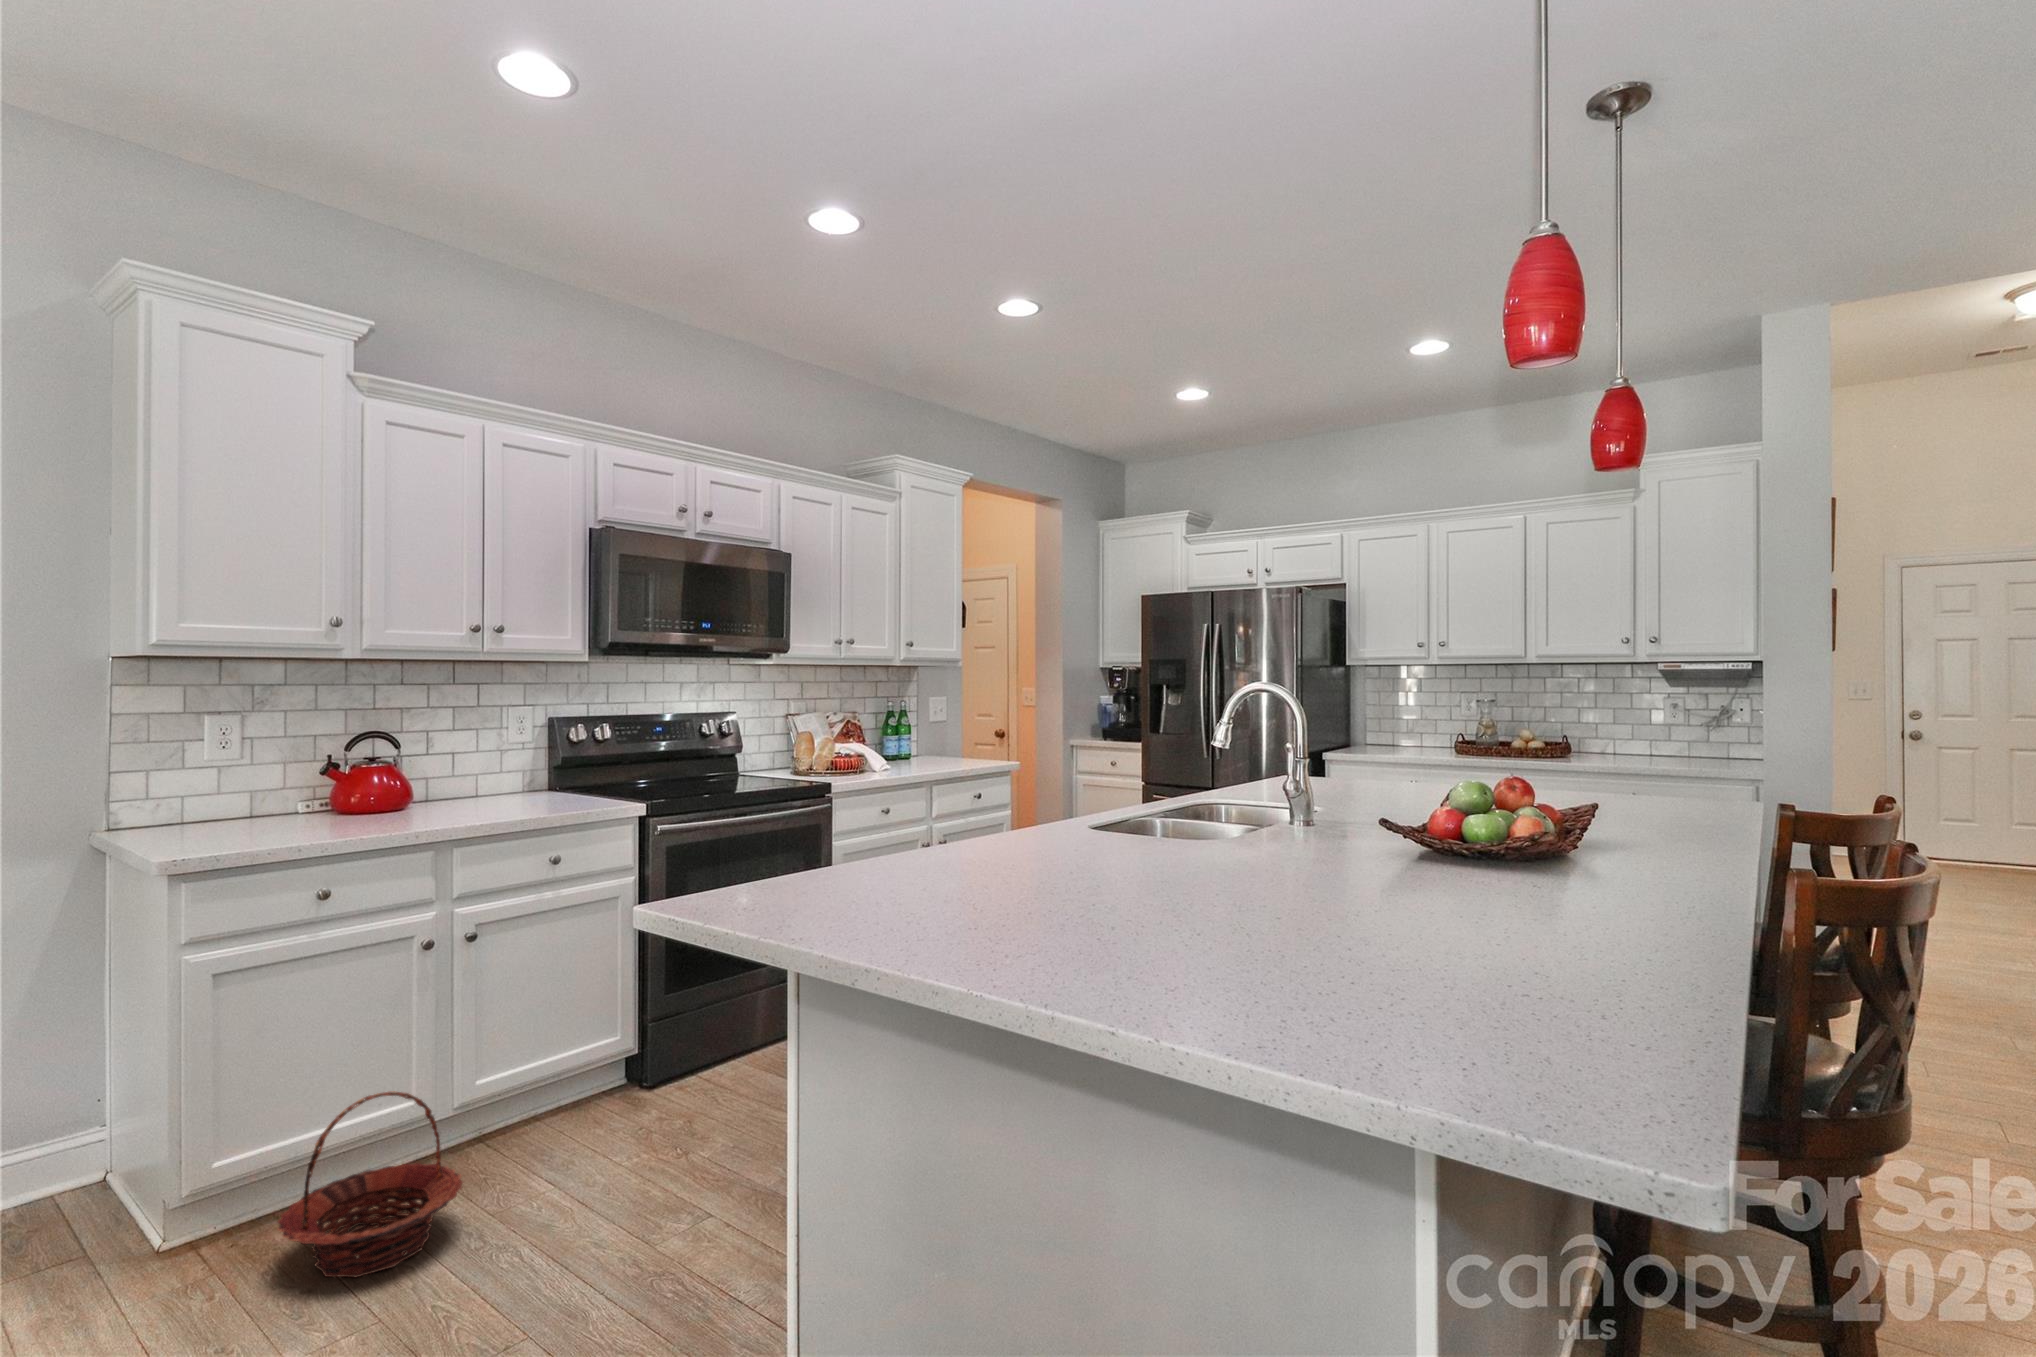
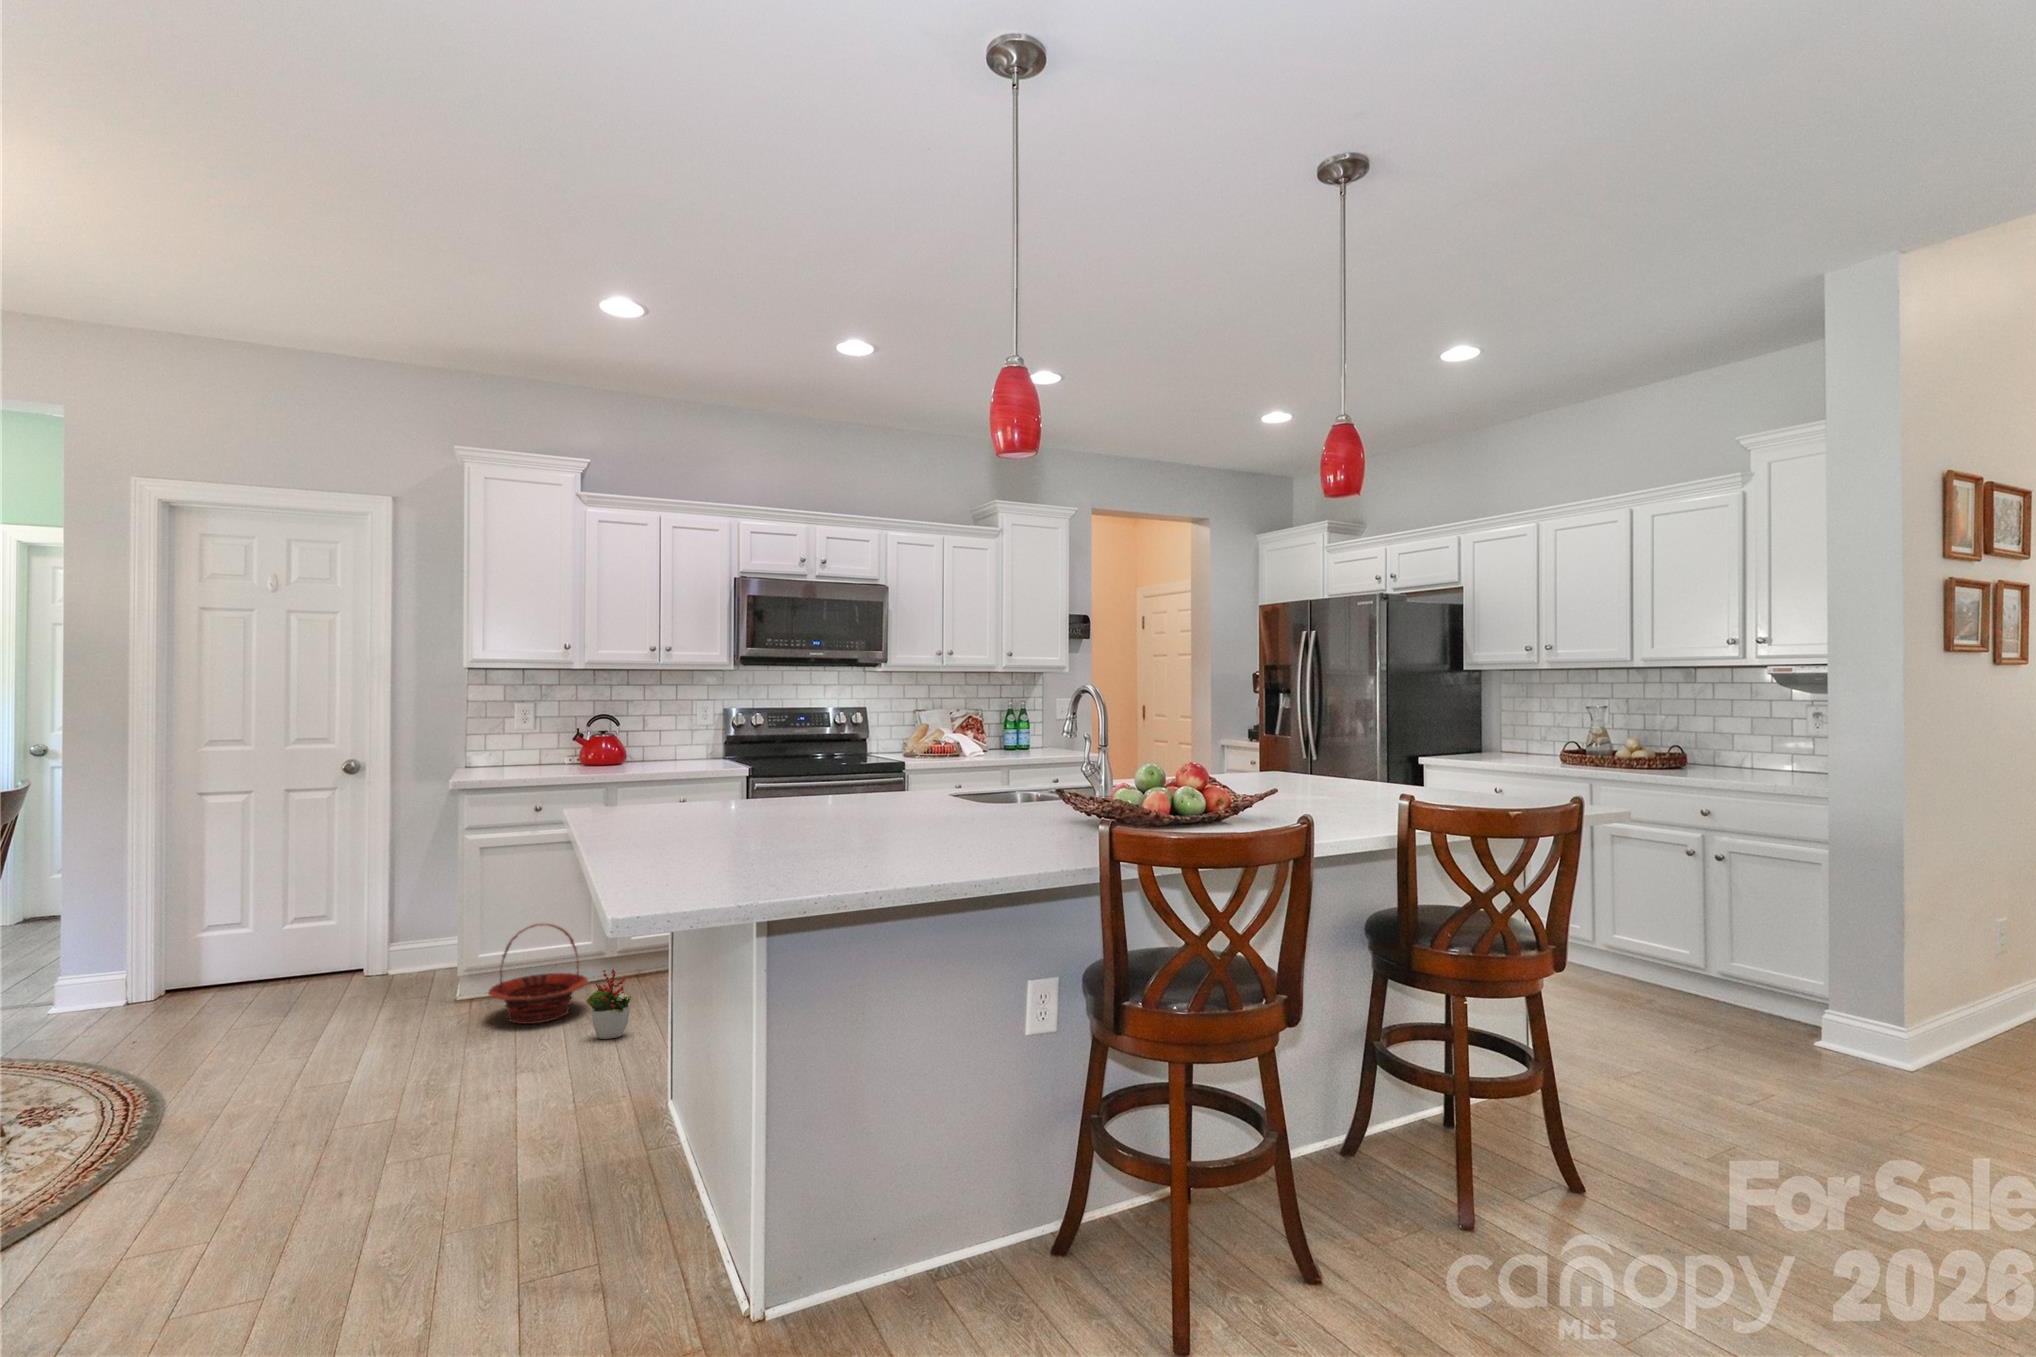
decorative plant: none [518,1151,588,1272] -> present [586,969,631,1039]

